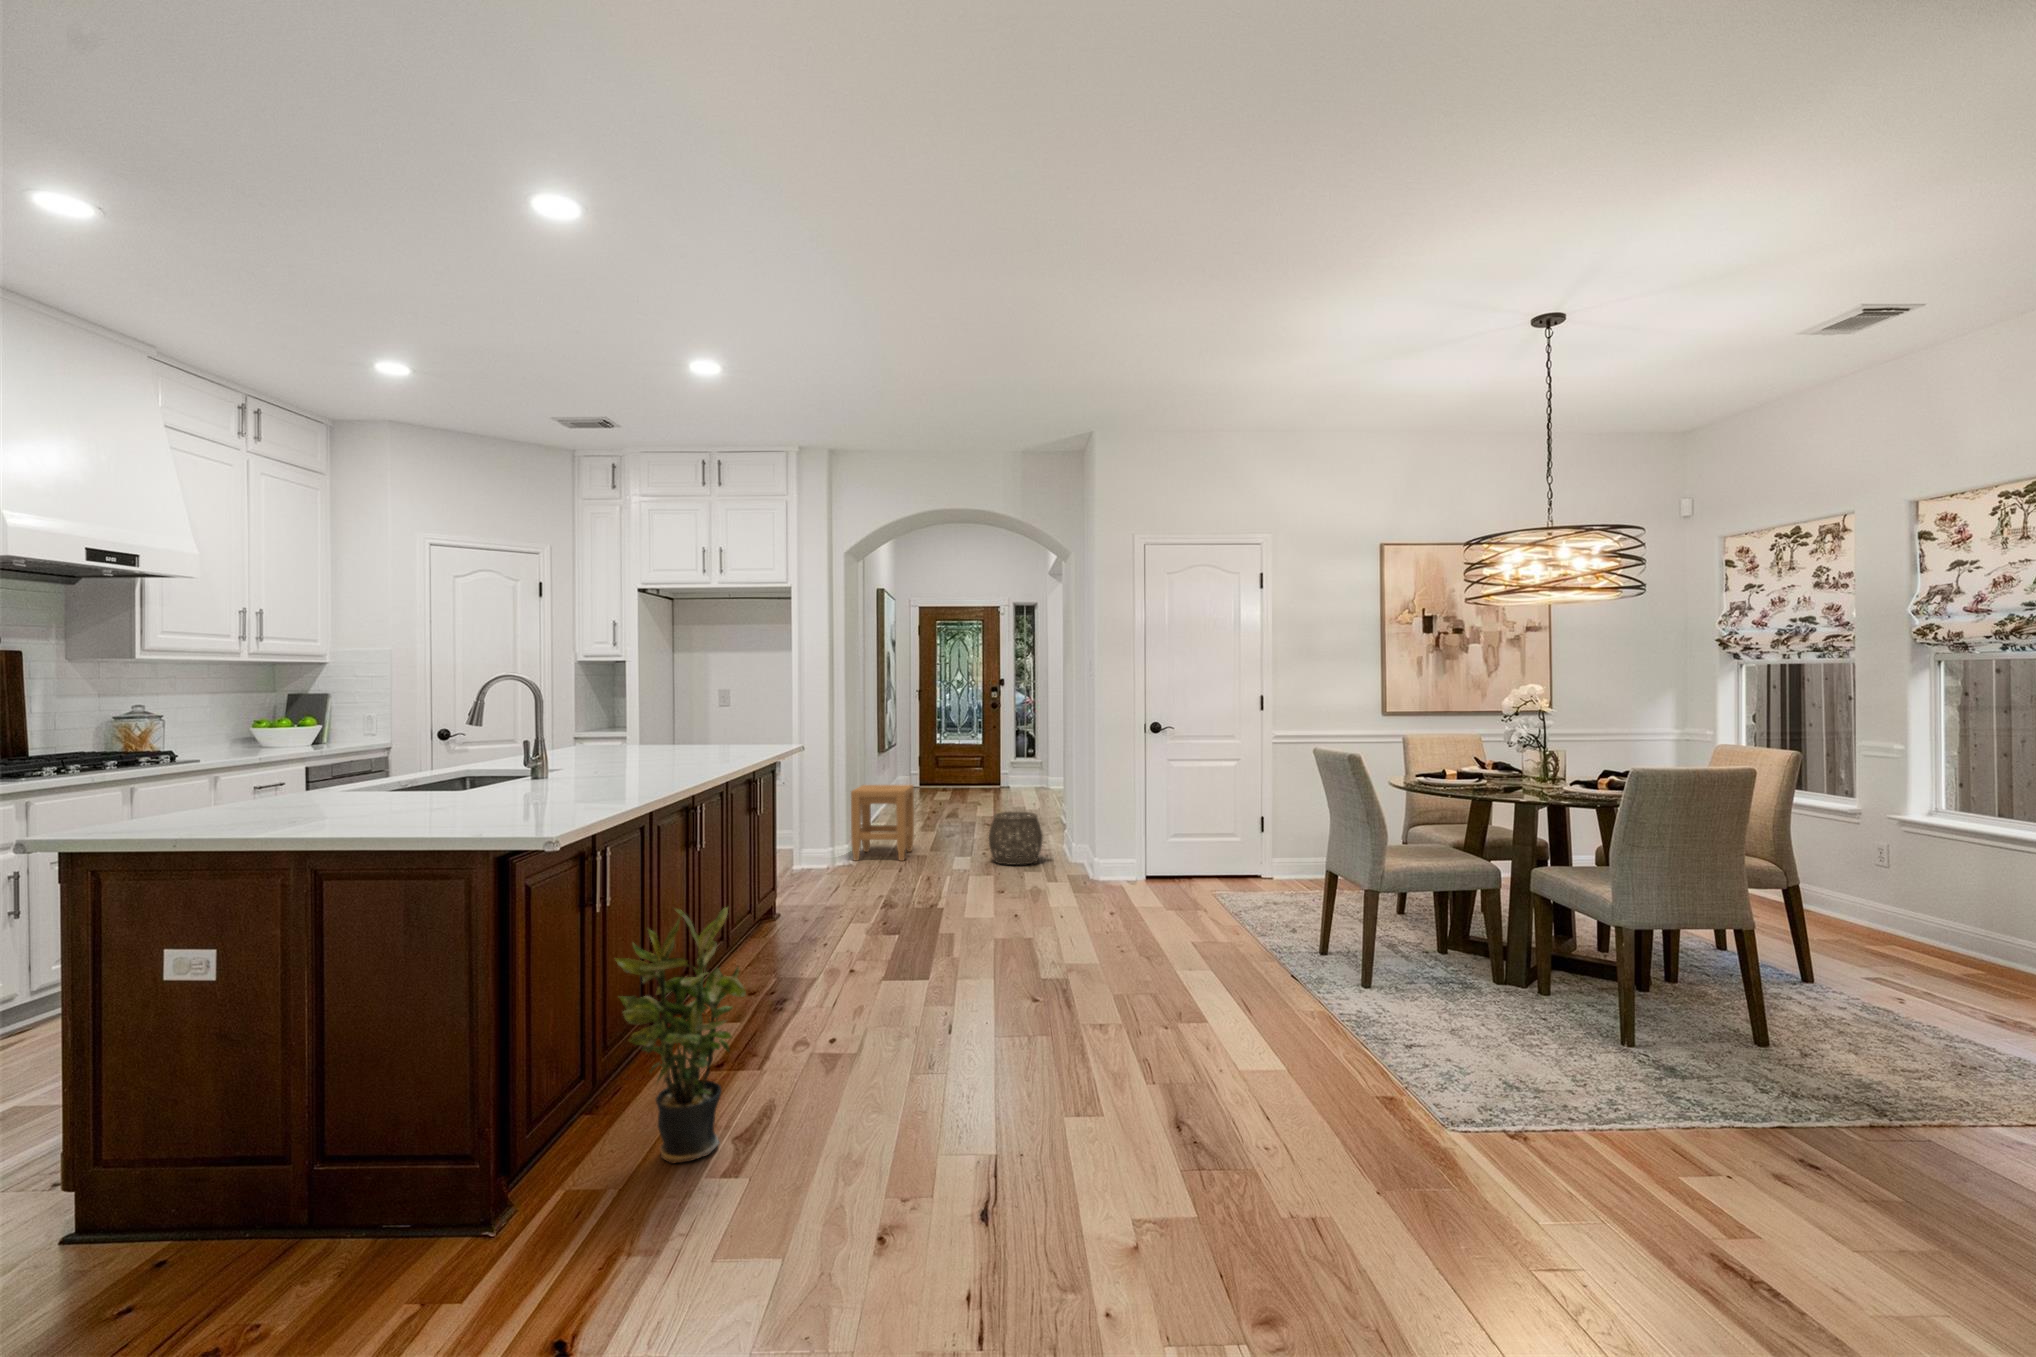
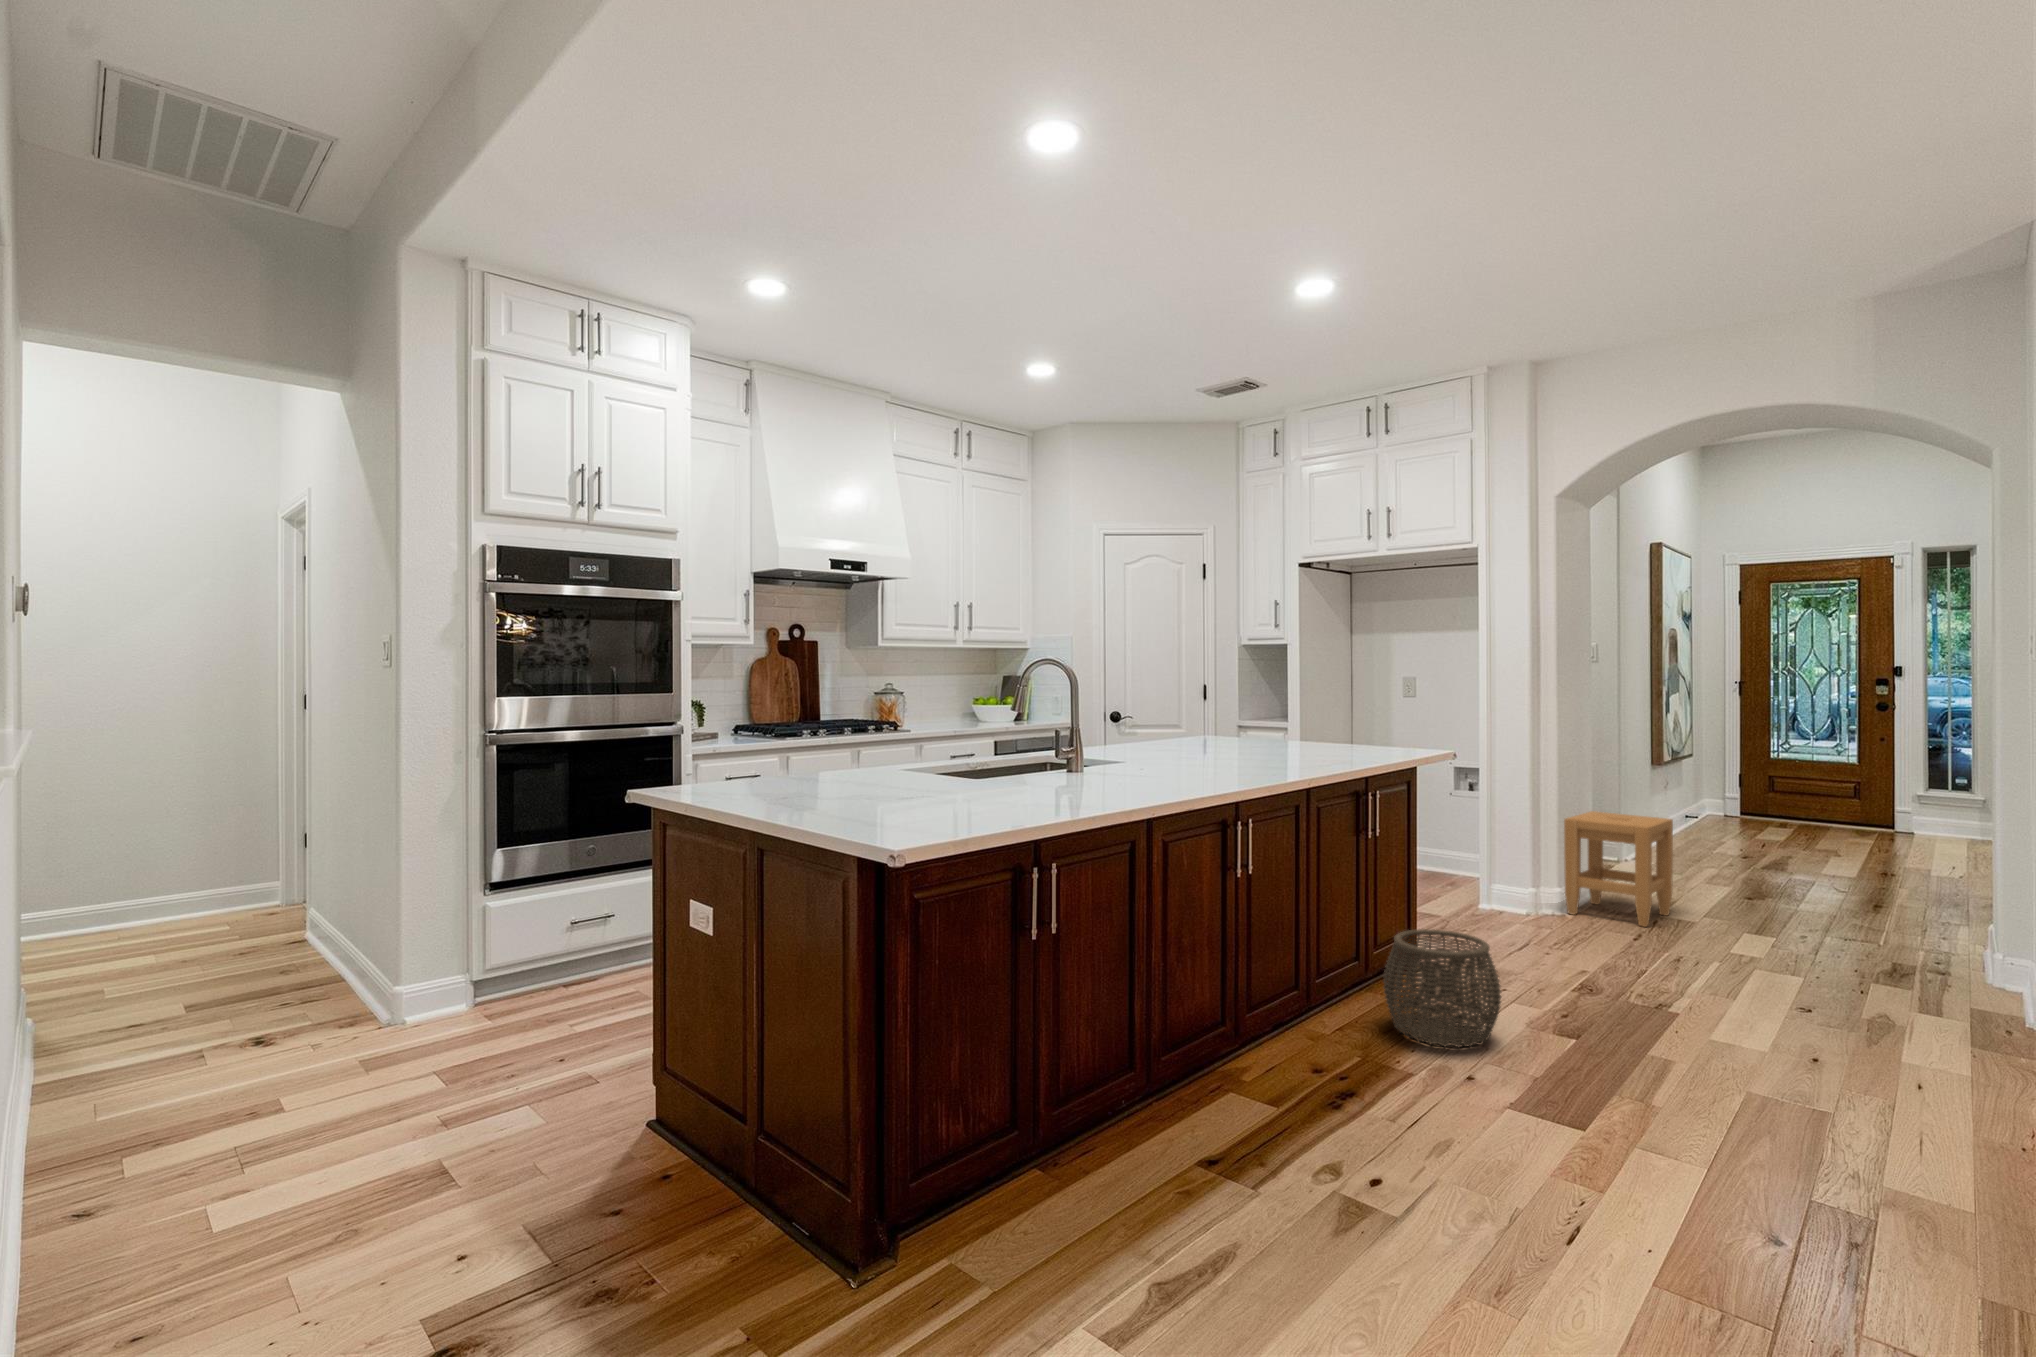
woven basket: present [989,812,1043,865] -> present [1383,929,1502,1047]
potted plant: present [616,908,746,1163] -> none [1019,956,1186,1285]

